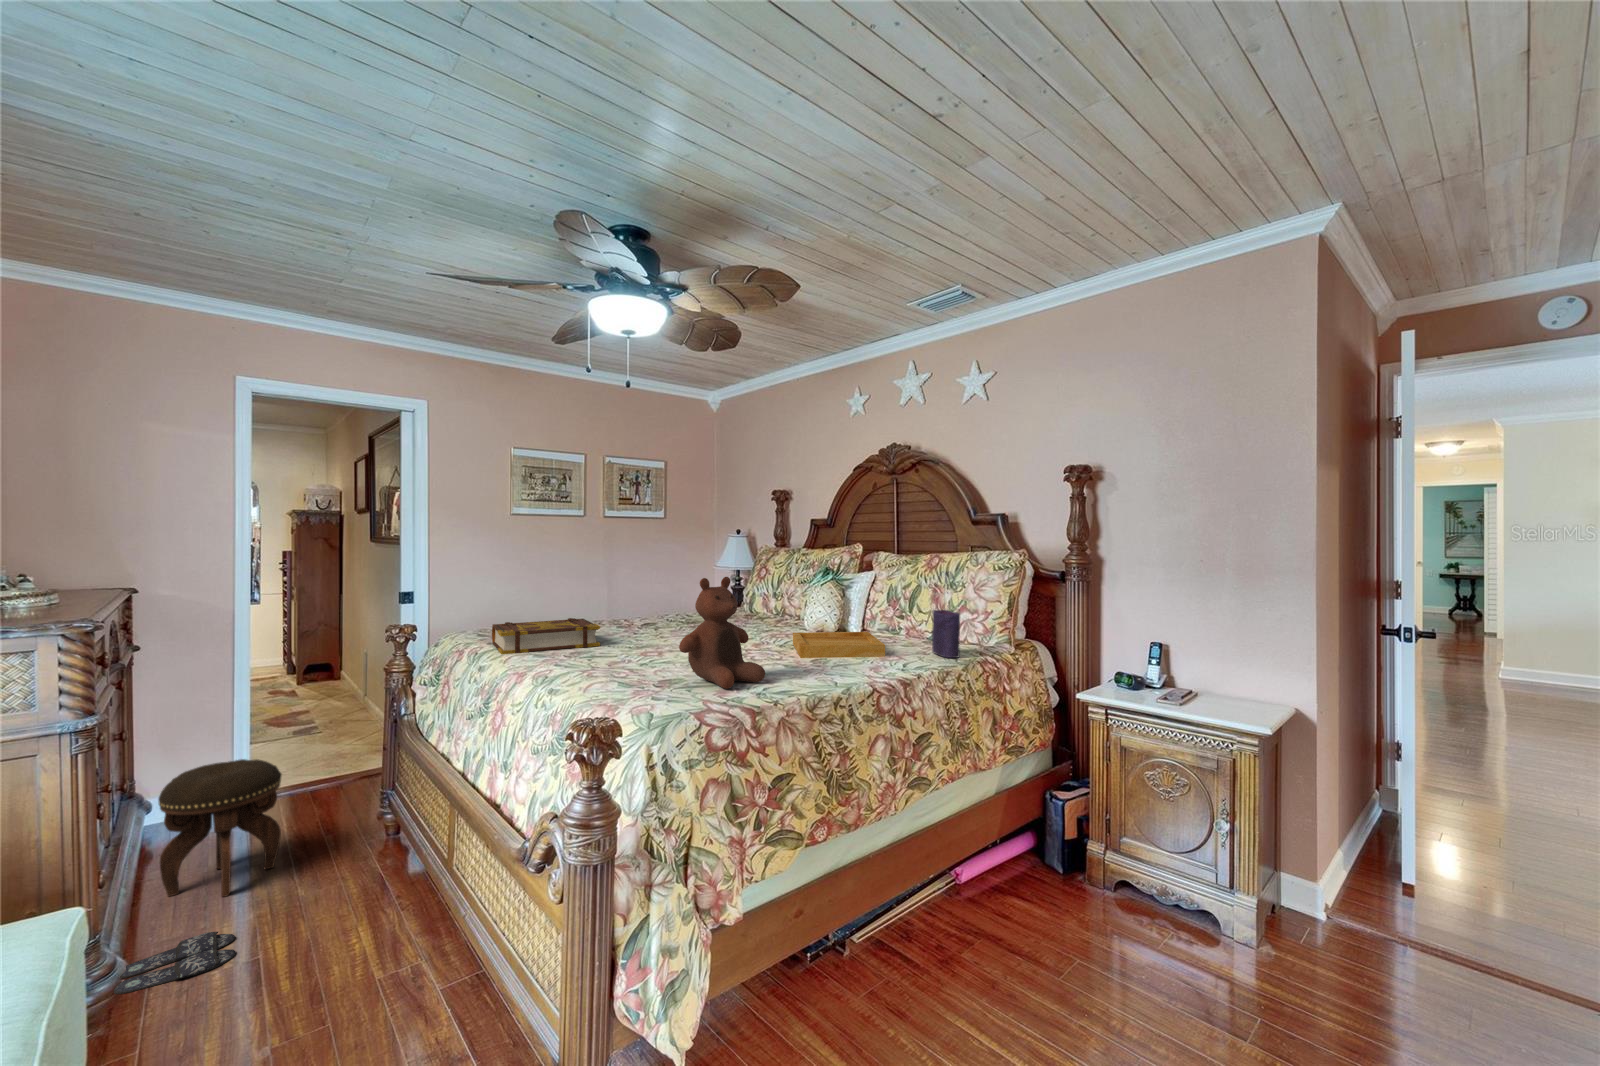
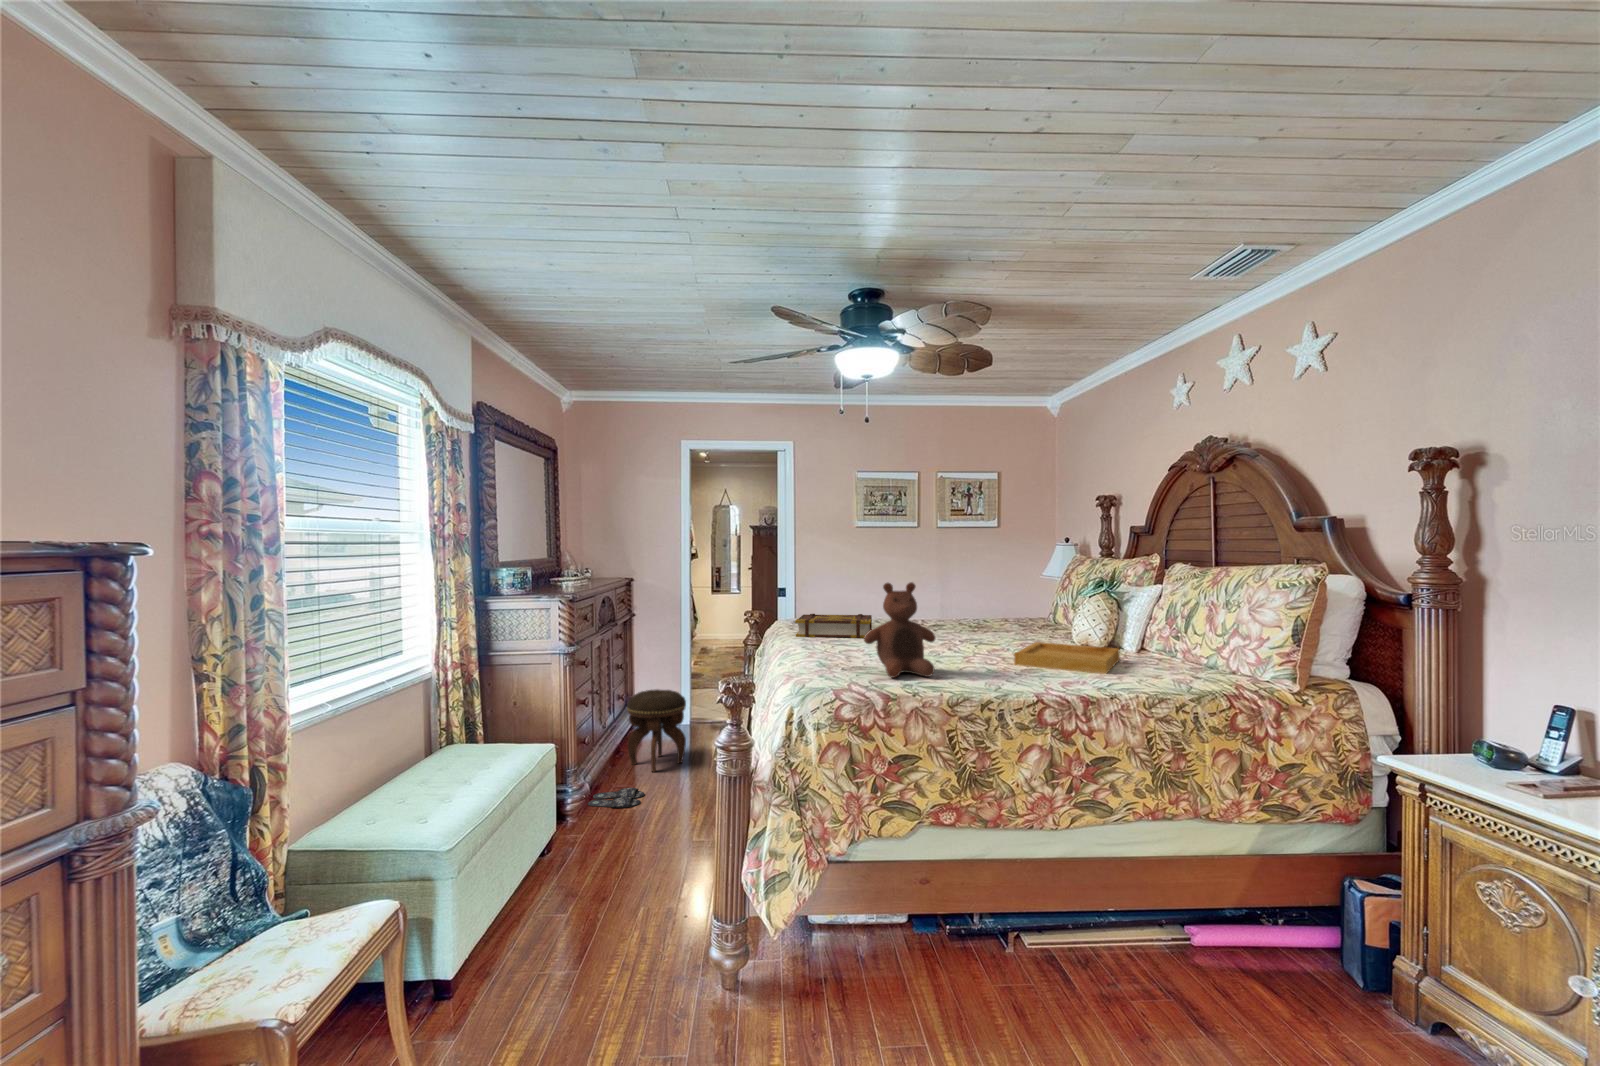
tote bag: present [932,572,960,658] -> none [1171,586,1196,685]

